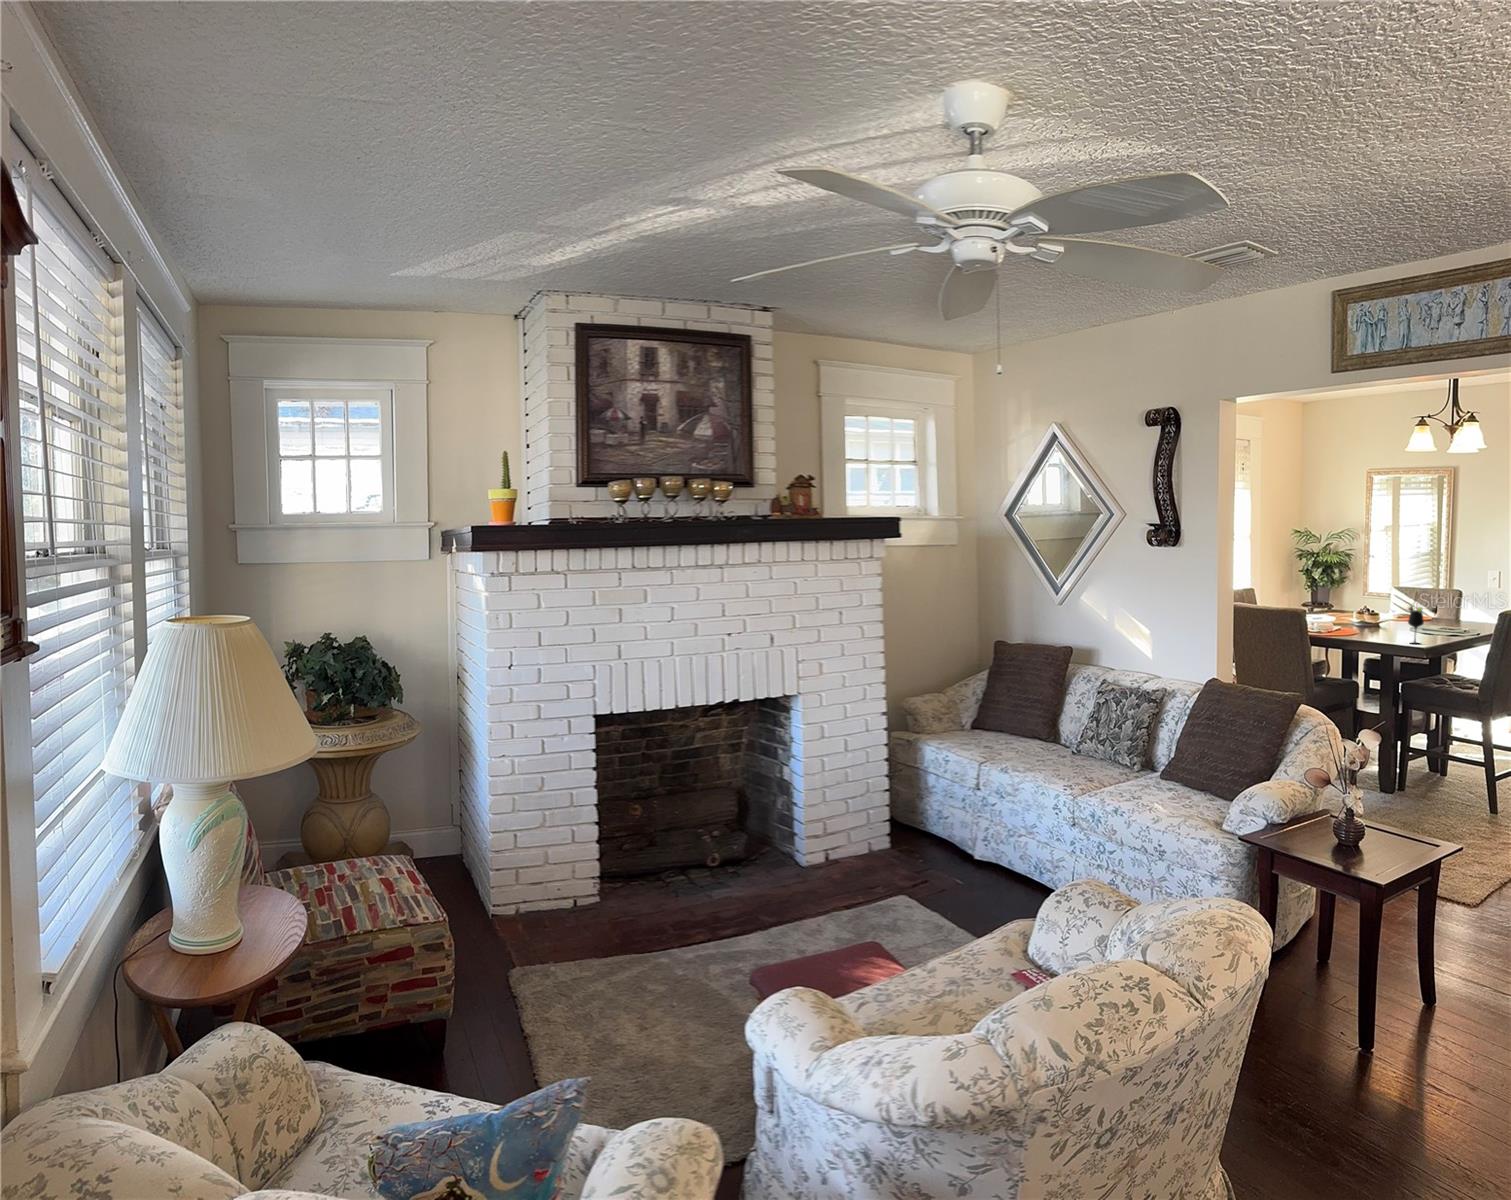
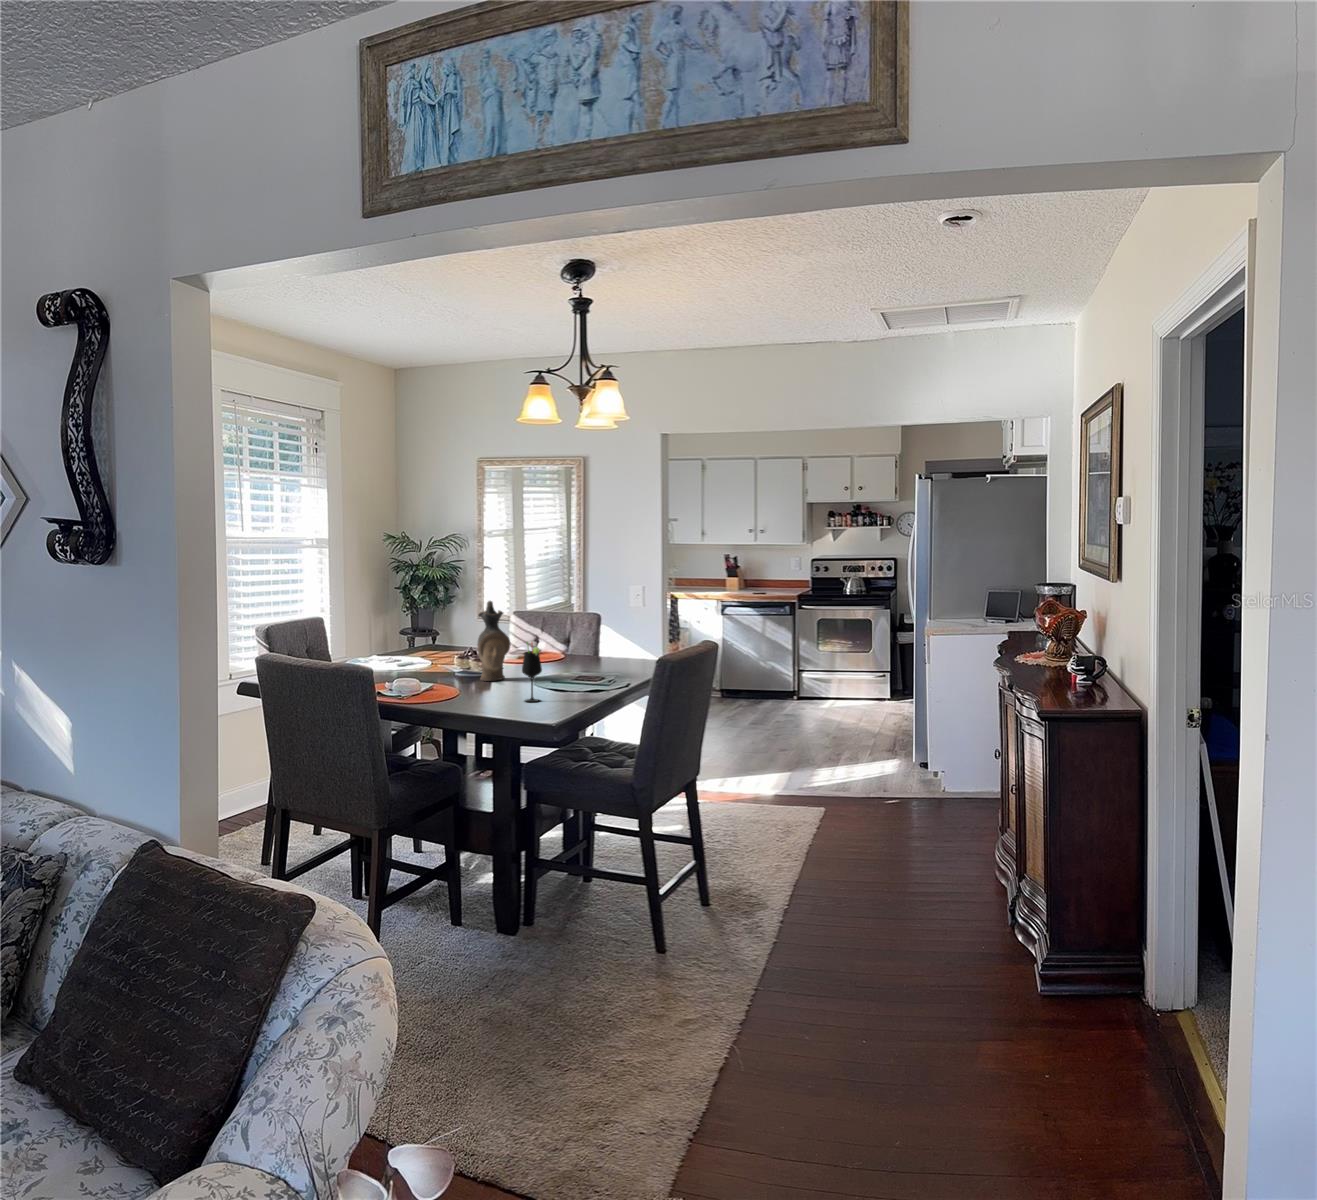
ceramic pitcher: none [1374,577,1401,634] -> present [477,601,511,681]

